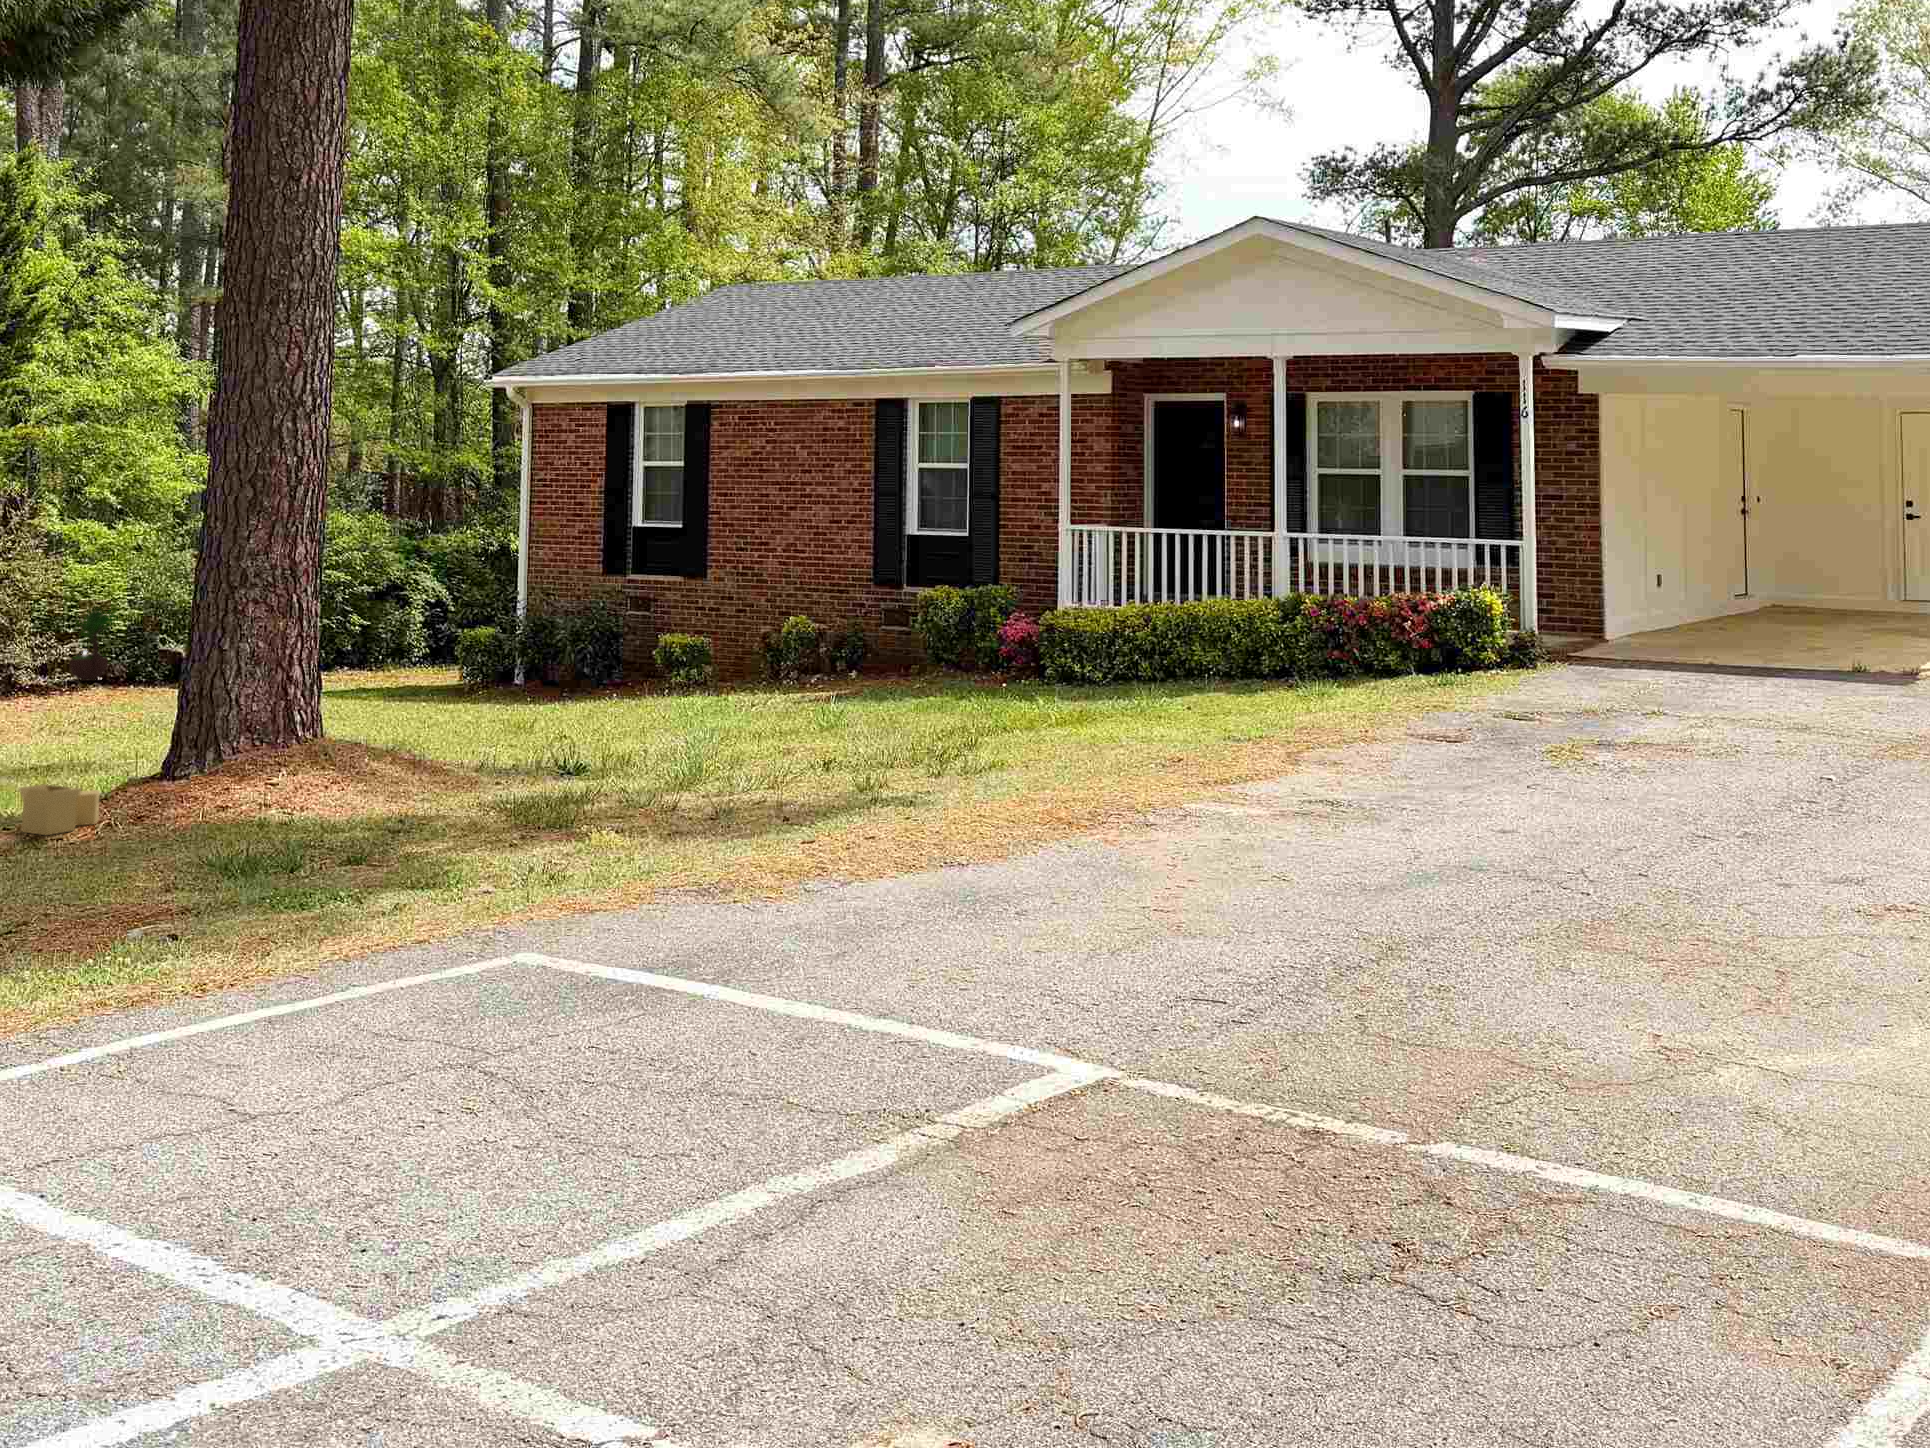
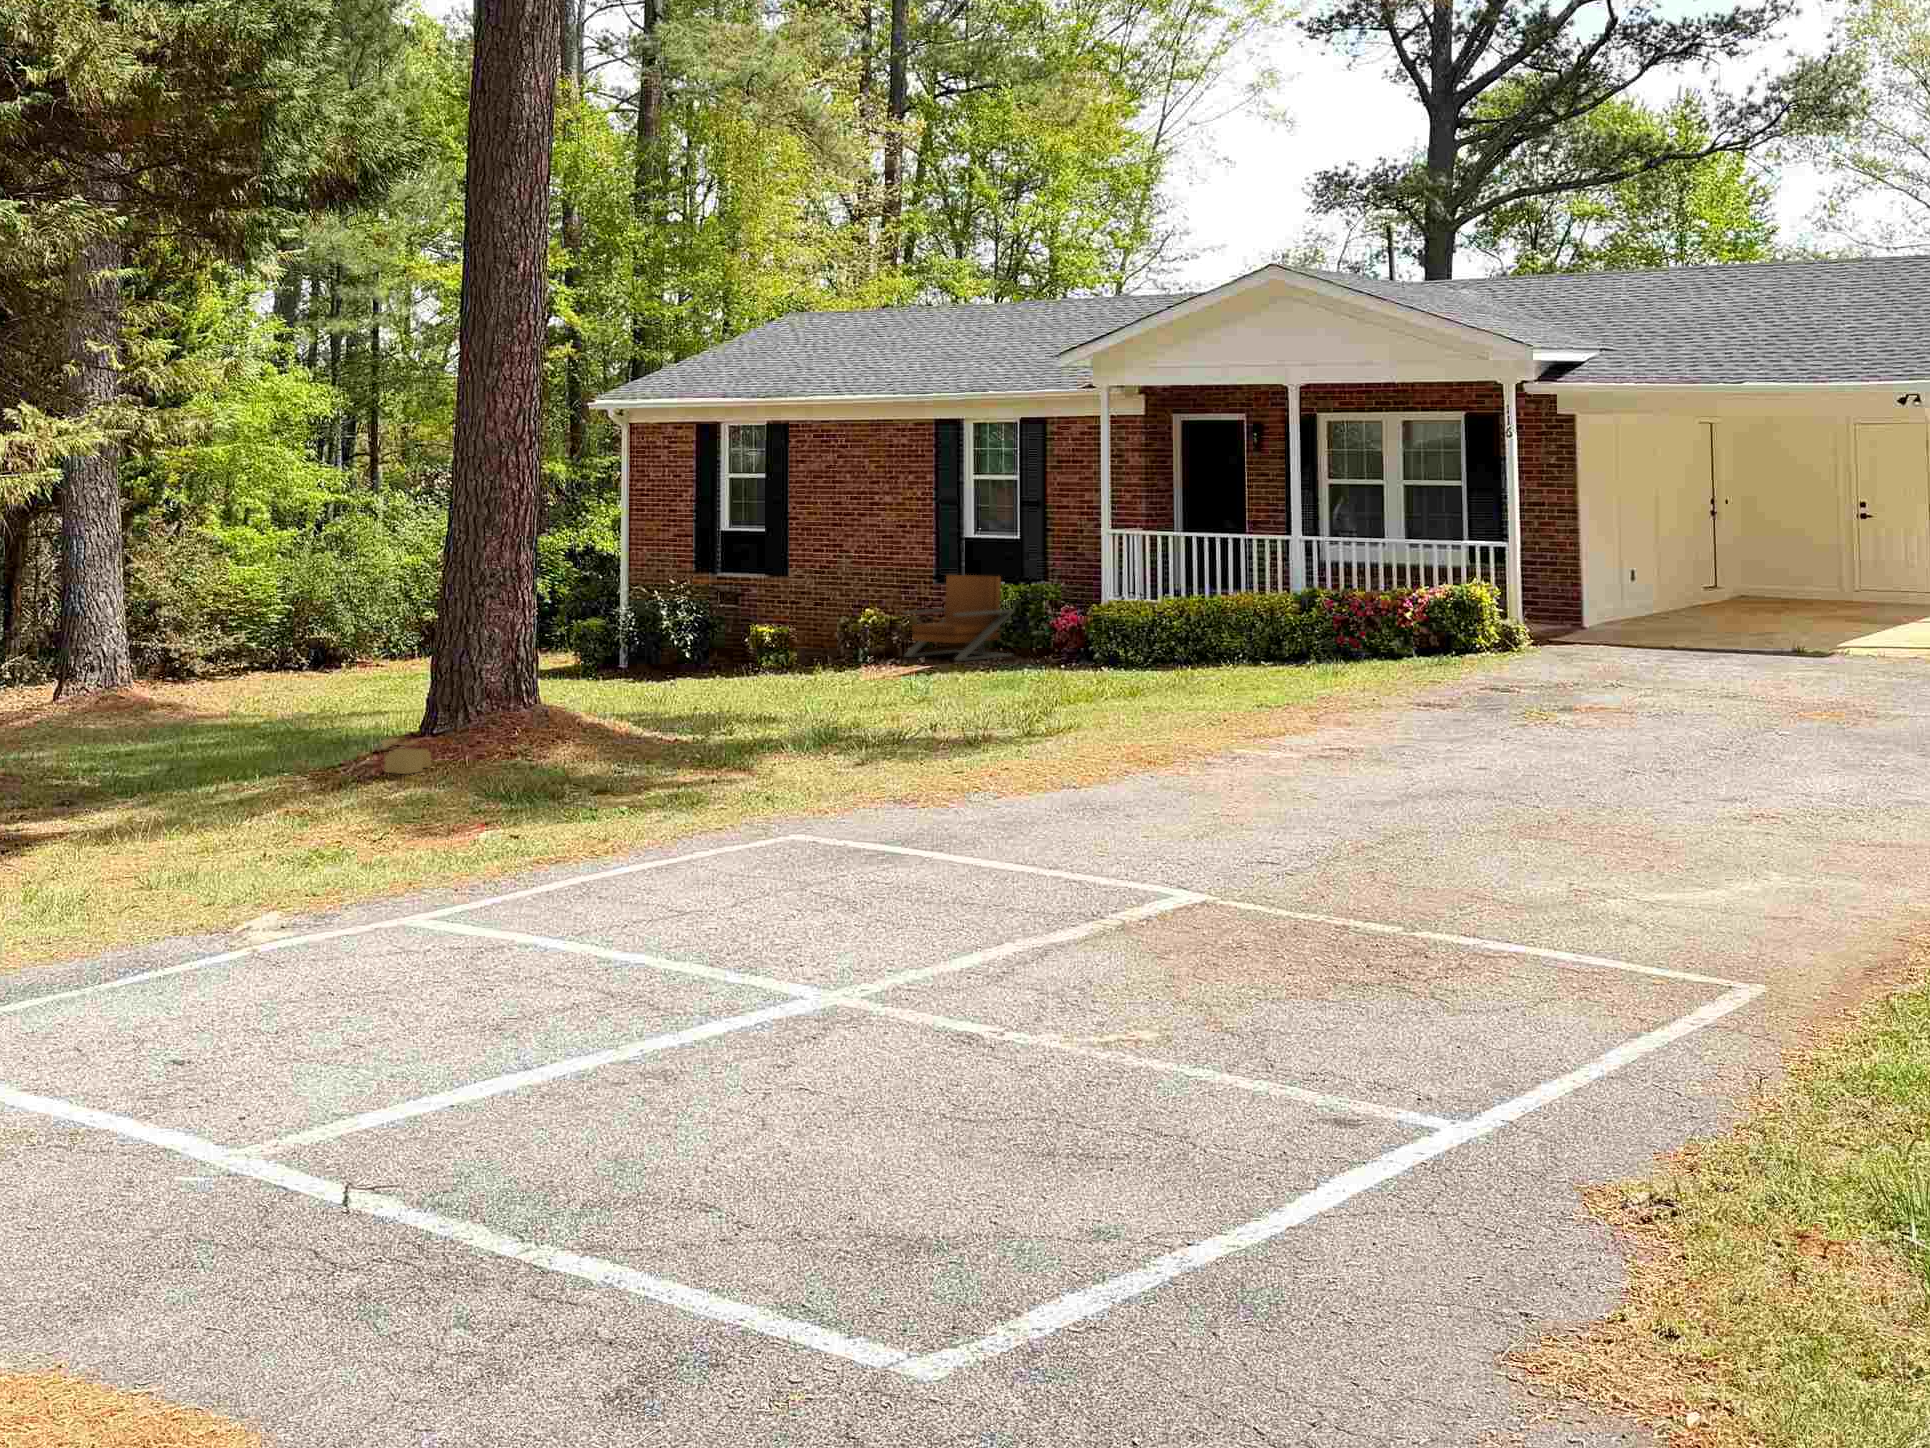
lounge chair: none [829,577,957,677] -> present [904,575,1014,661]
potted tree: present [69,606,117,681] -> none [252,598,292,667]

